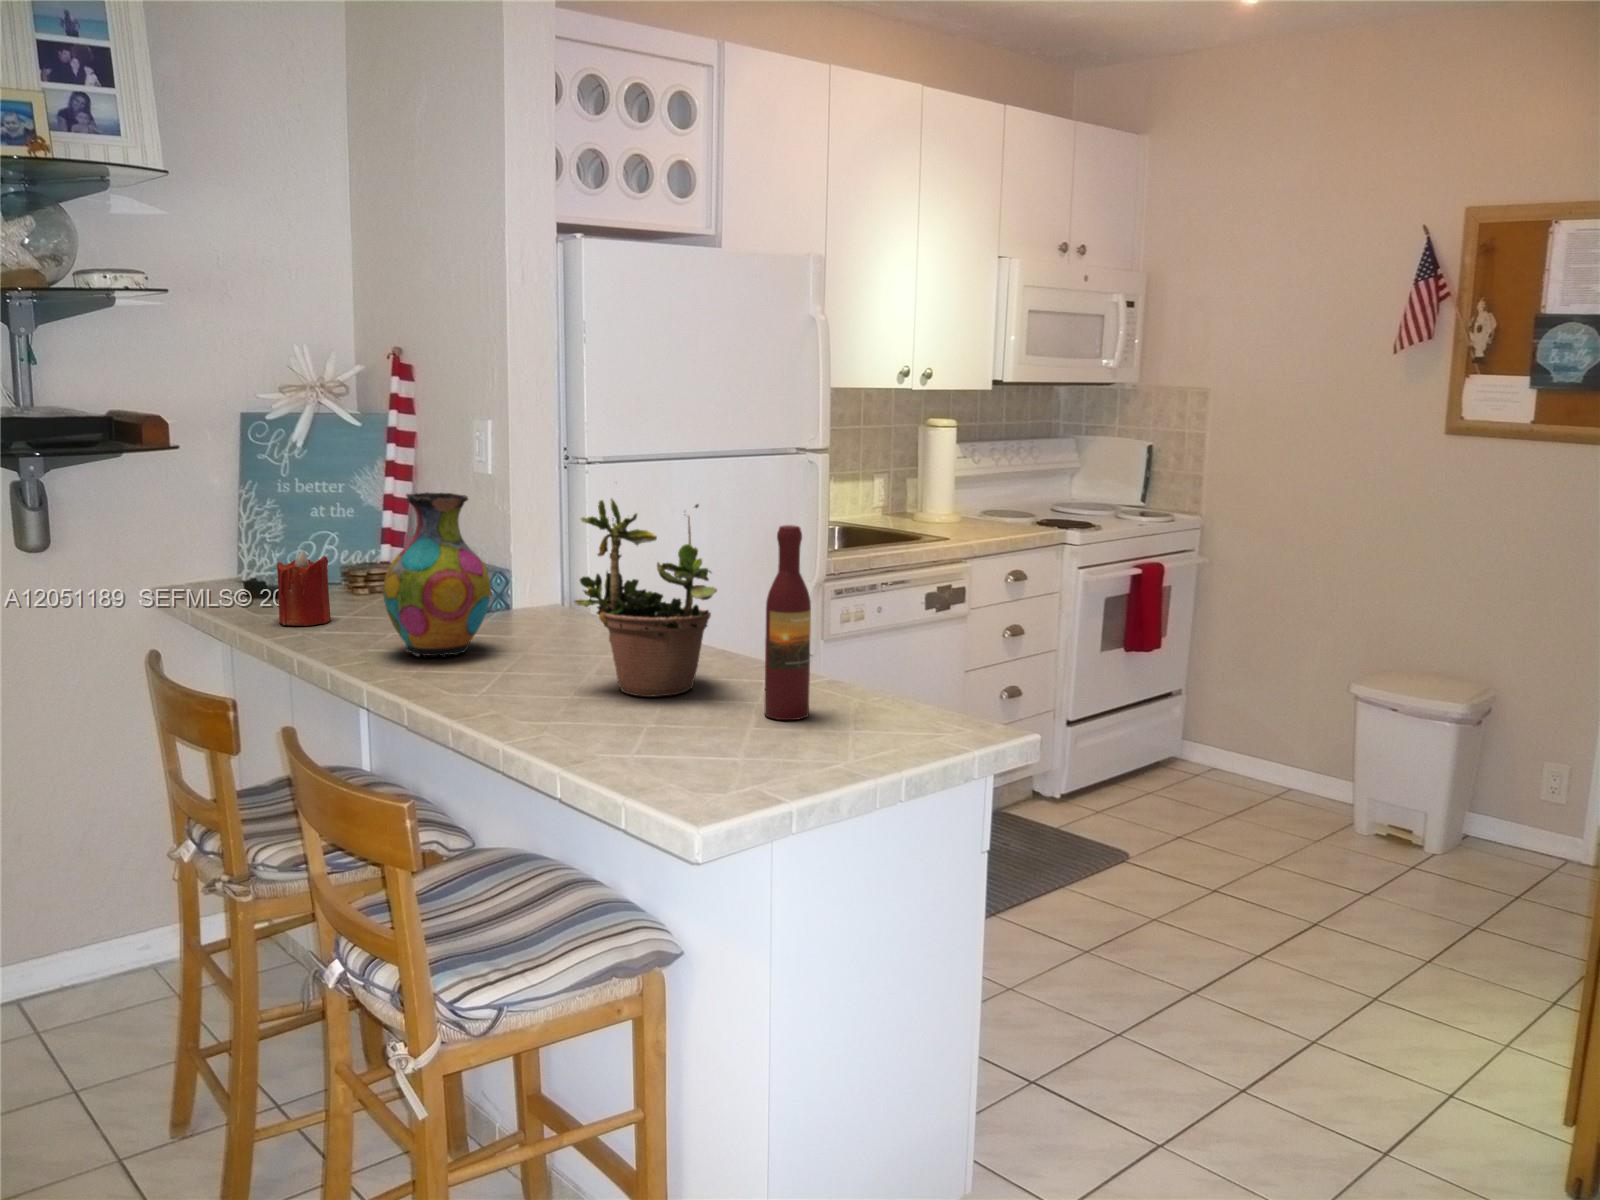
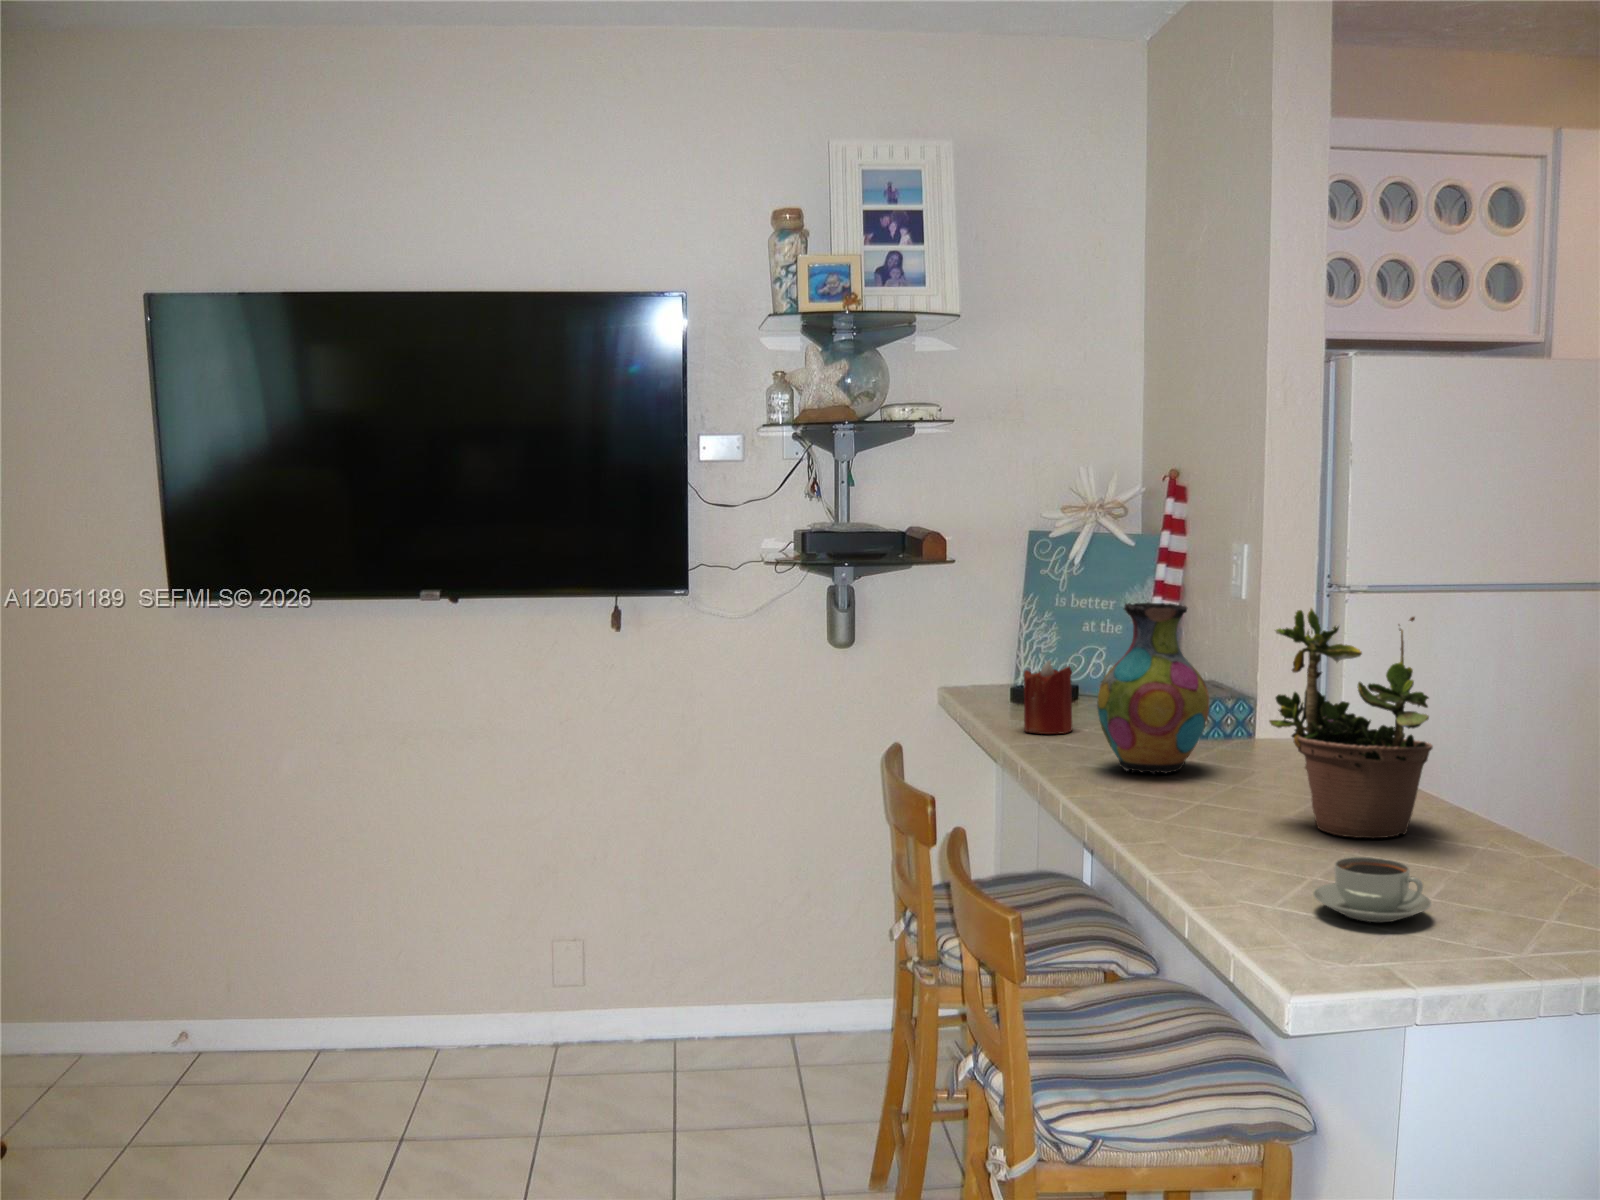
wine bottle: present [764,525,811,720] -> none [1475,643,1539,884]
coffee cup: none [670,714,763,769] -> present [1313,857,1431,922]

